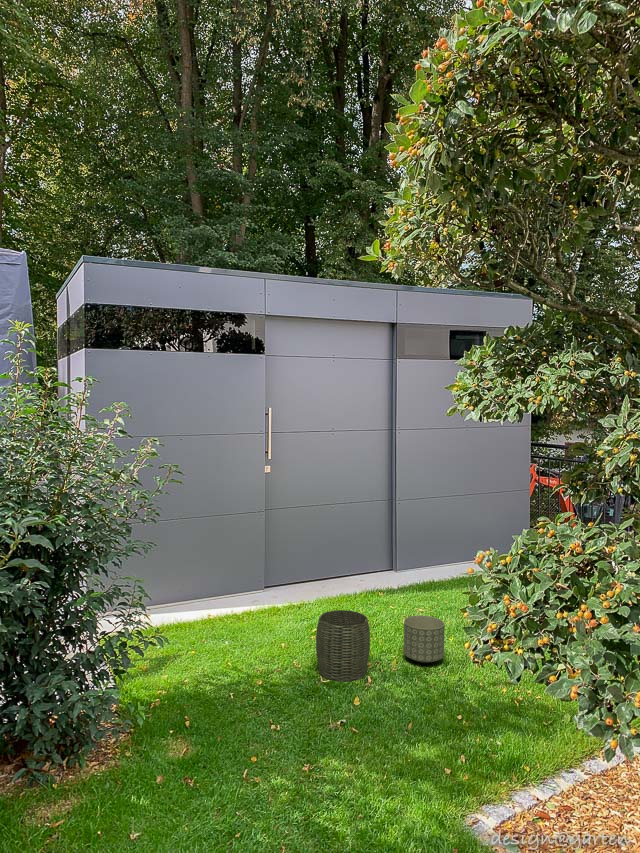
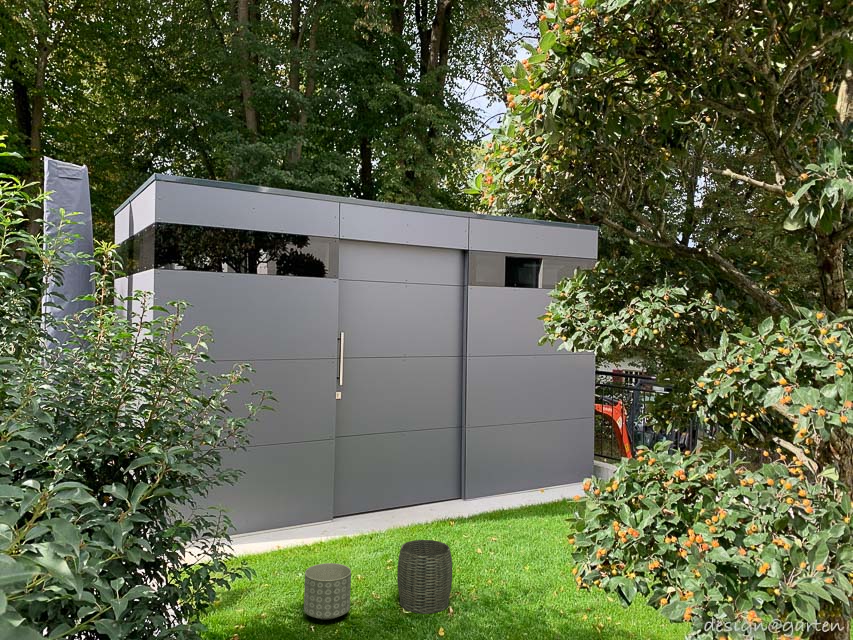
planter: present [403,615,445,663] -> present [304,563,351,620]

